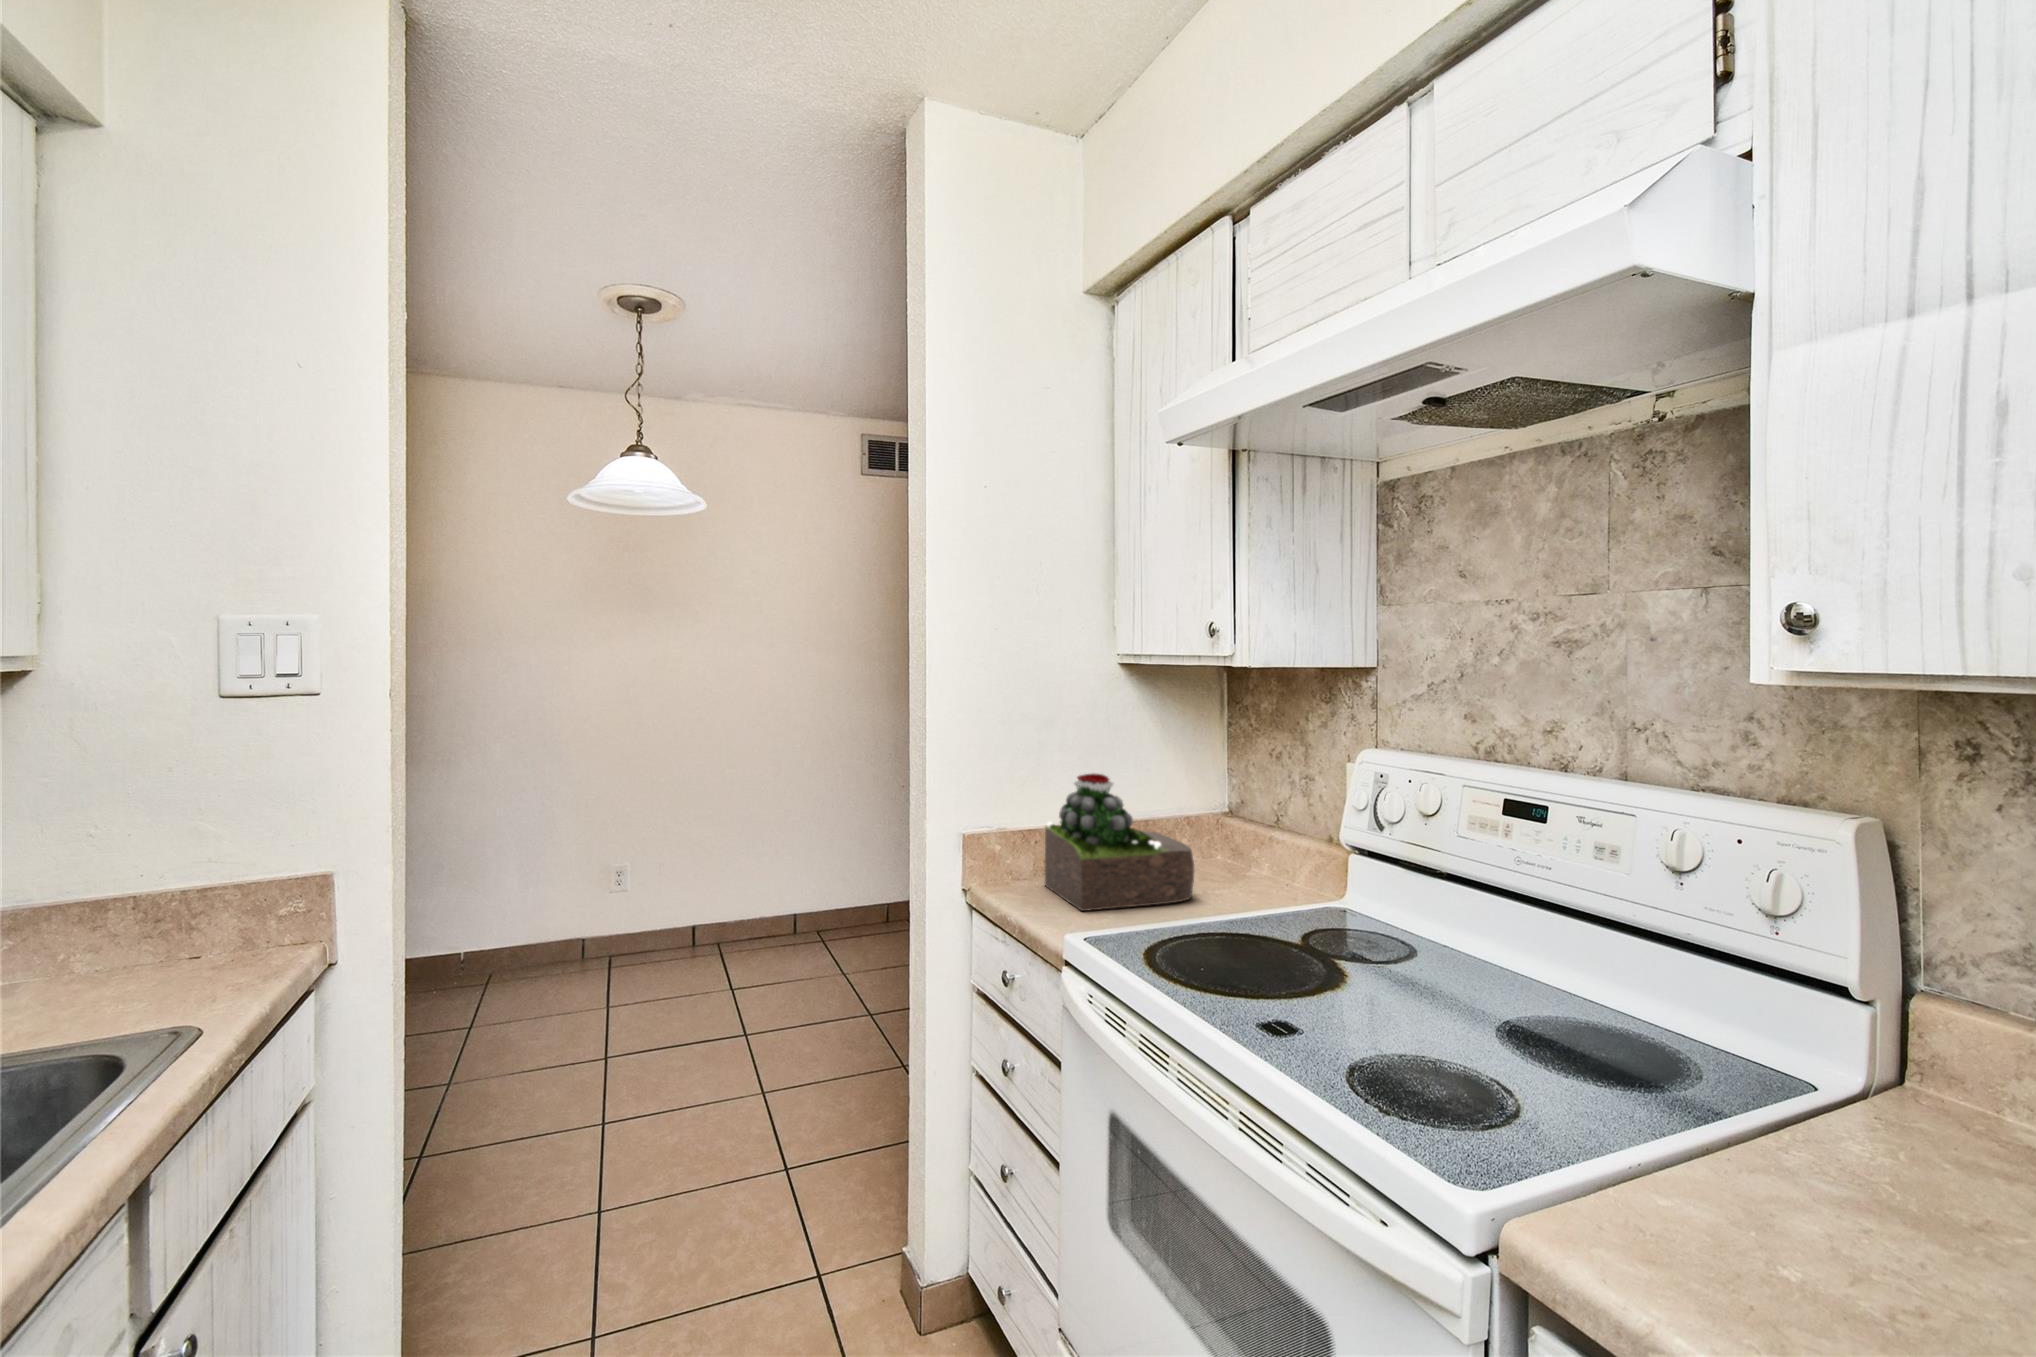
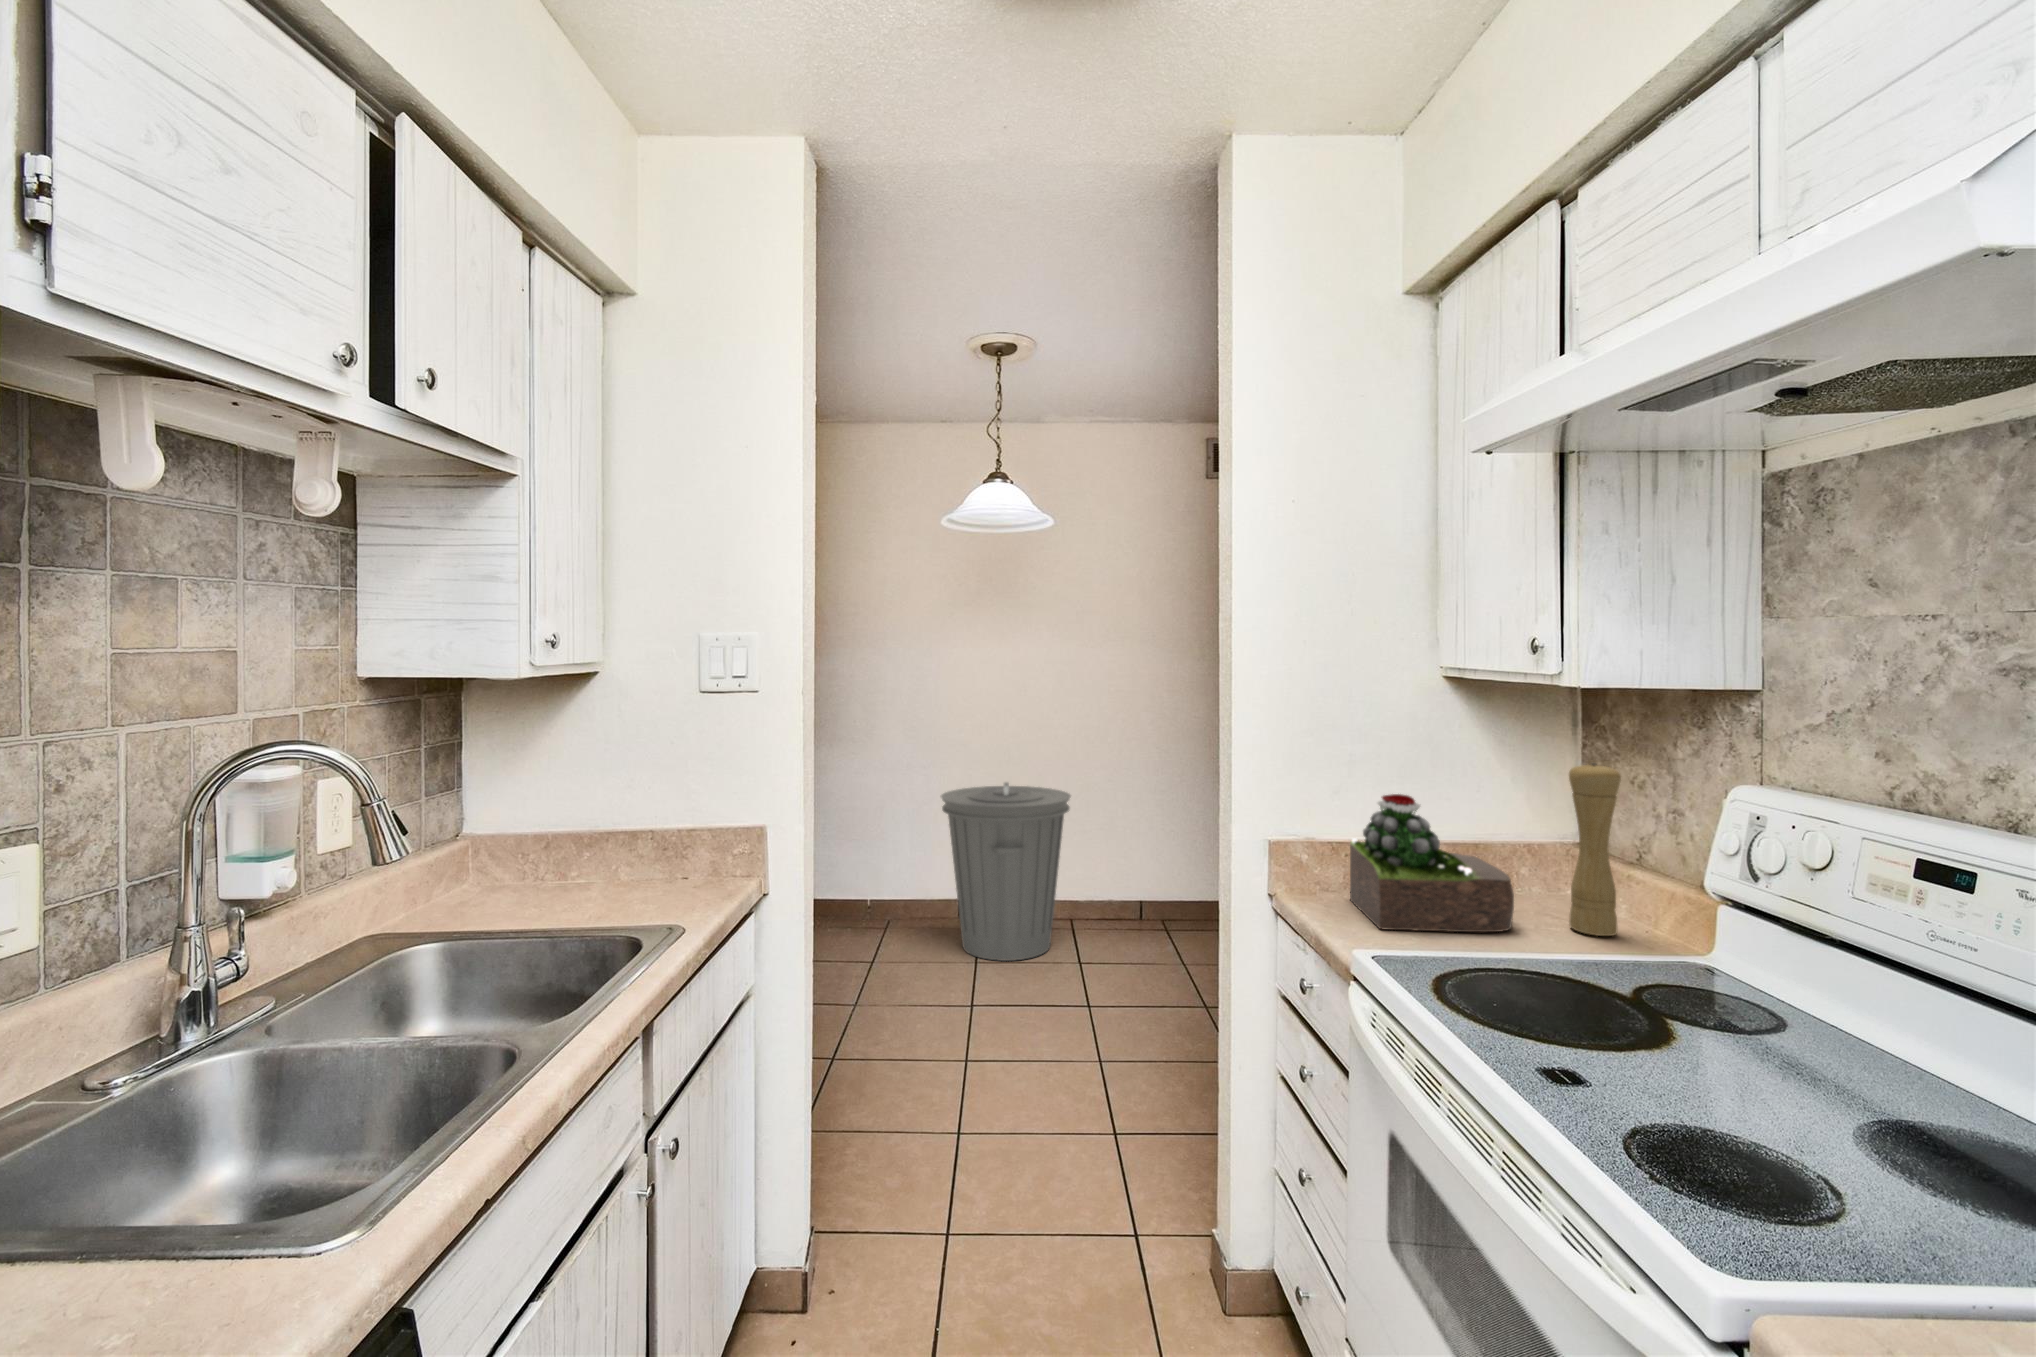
pepper mill: none [1236,736,1277,895] -> present [1569,763,1621,936]
trash can: none [540,793,712,1009] -> present [941,782,1071,961]

